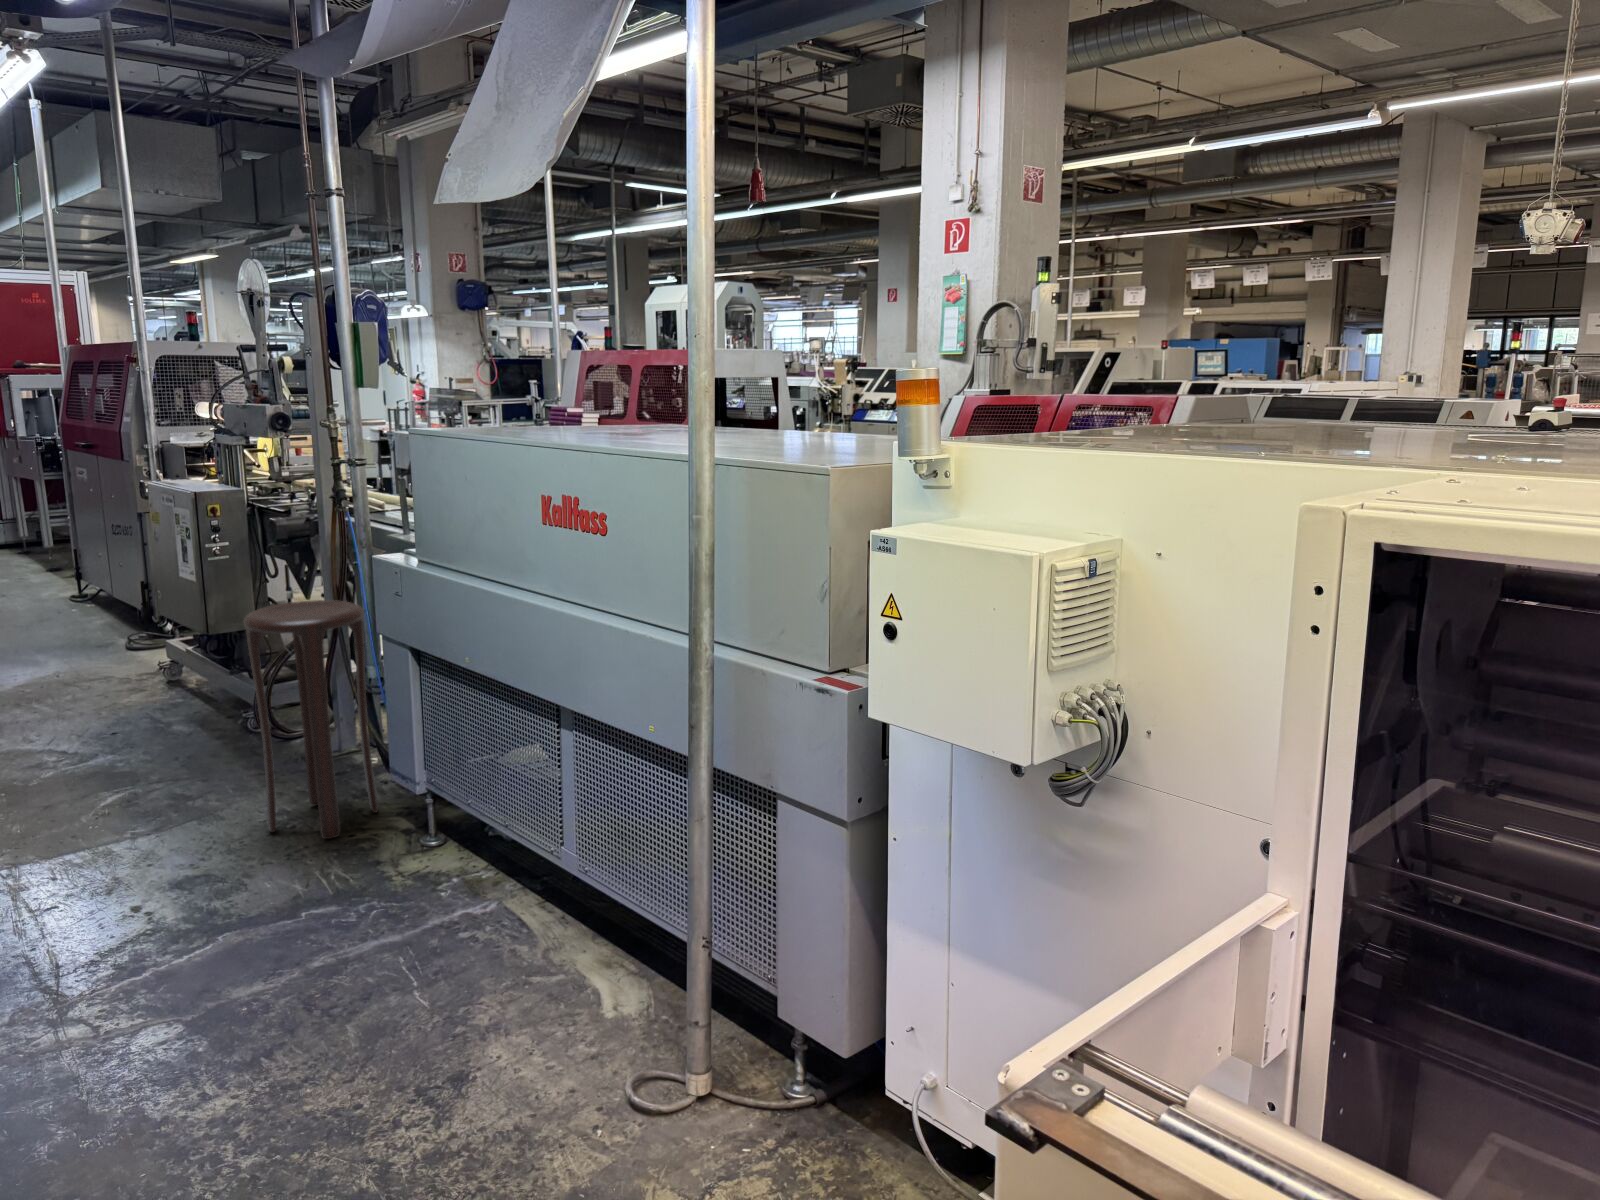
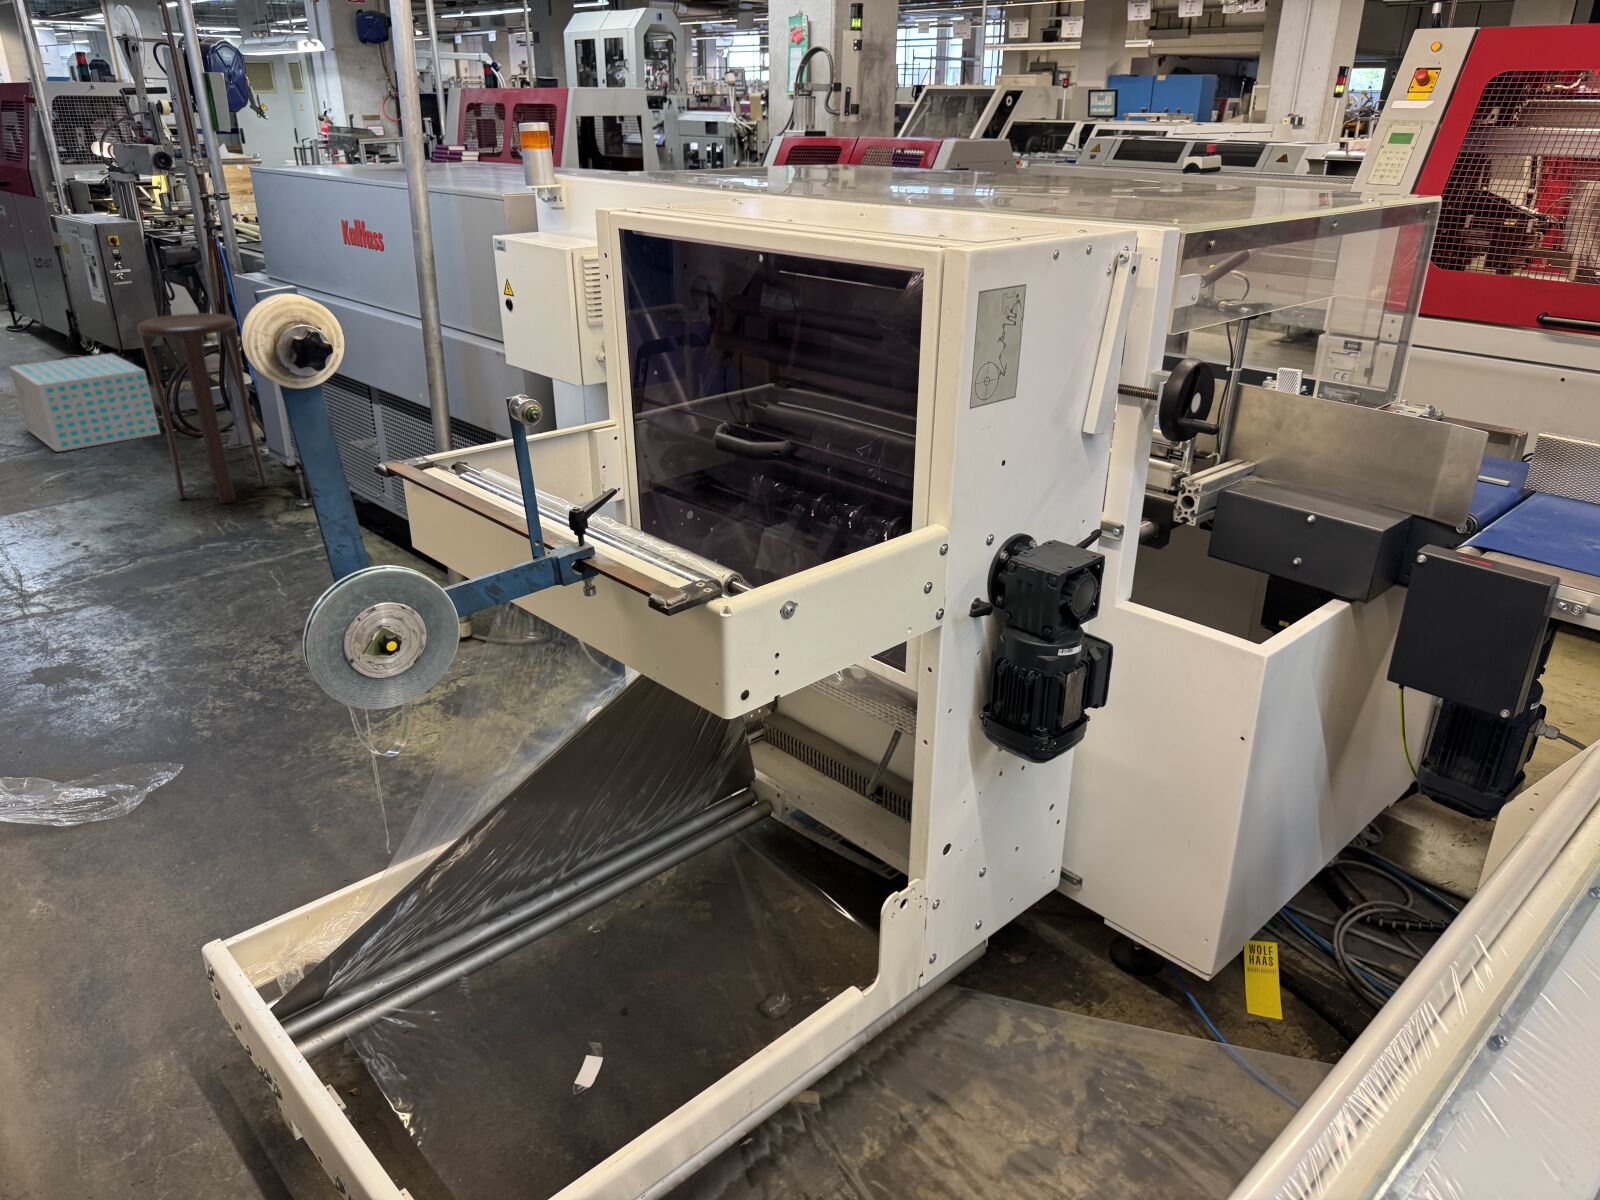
storage box: none [72,636,241,759] -> present [9,354,160,451]

